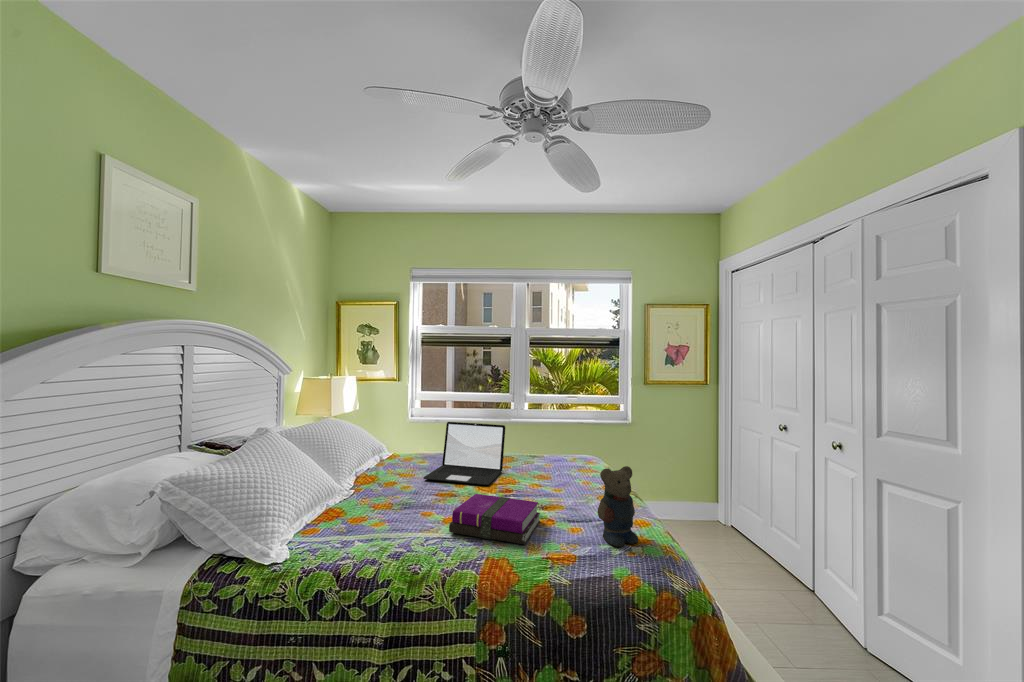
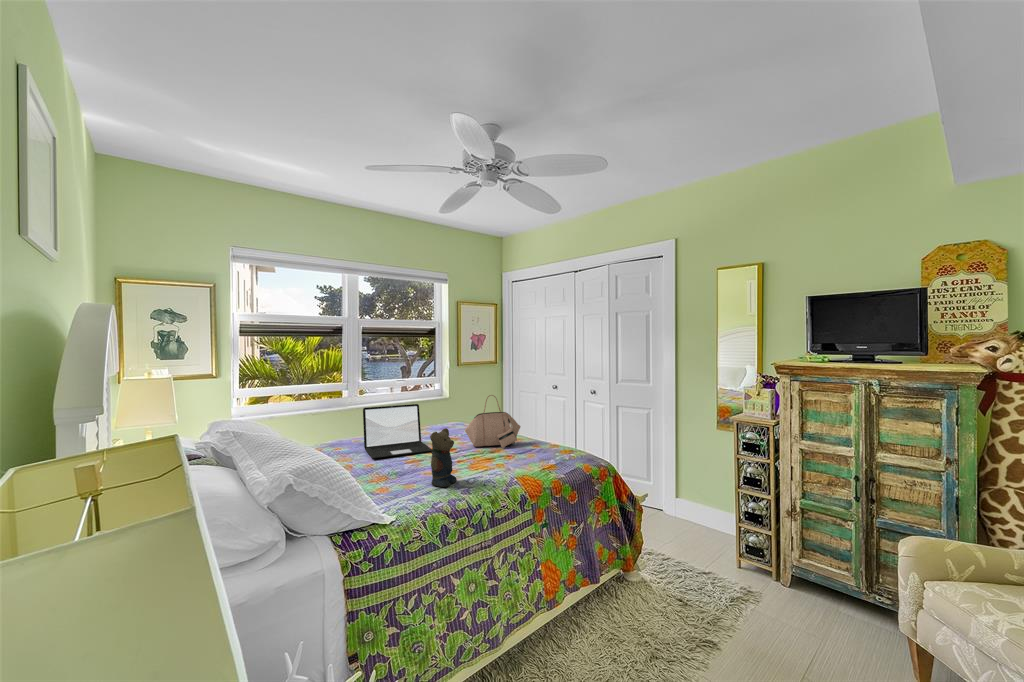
handbag: none [531,426,602,504] -> present [465,395,521,448]
teddy bear: present [597,466,638,547] -> present [430,428,457,487]
notebook: present [449,494,540,544] -> none [458,445,524,475]

